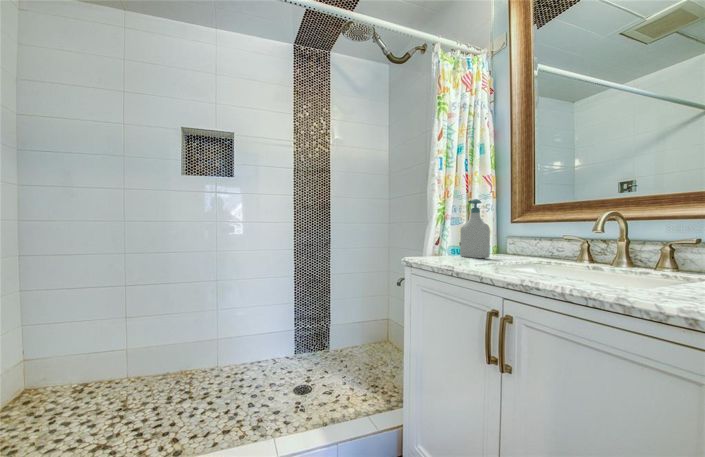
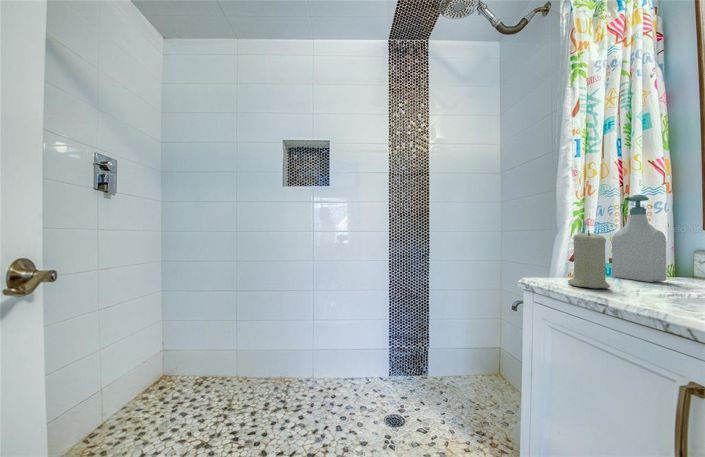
candle: none [433,222,457,262] -> present [568,230,610,288]

